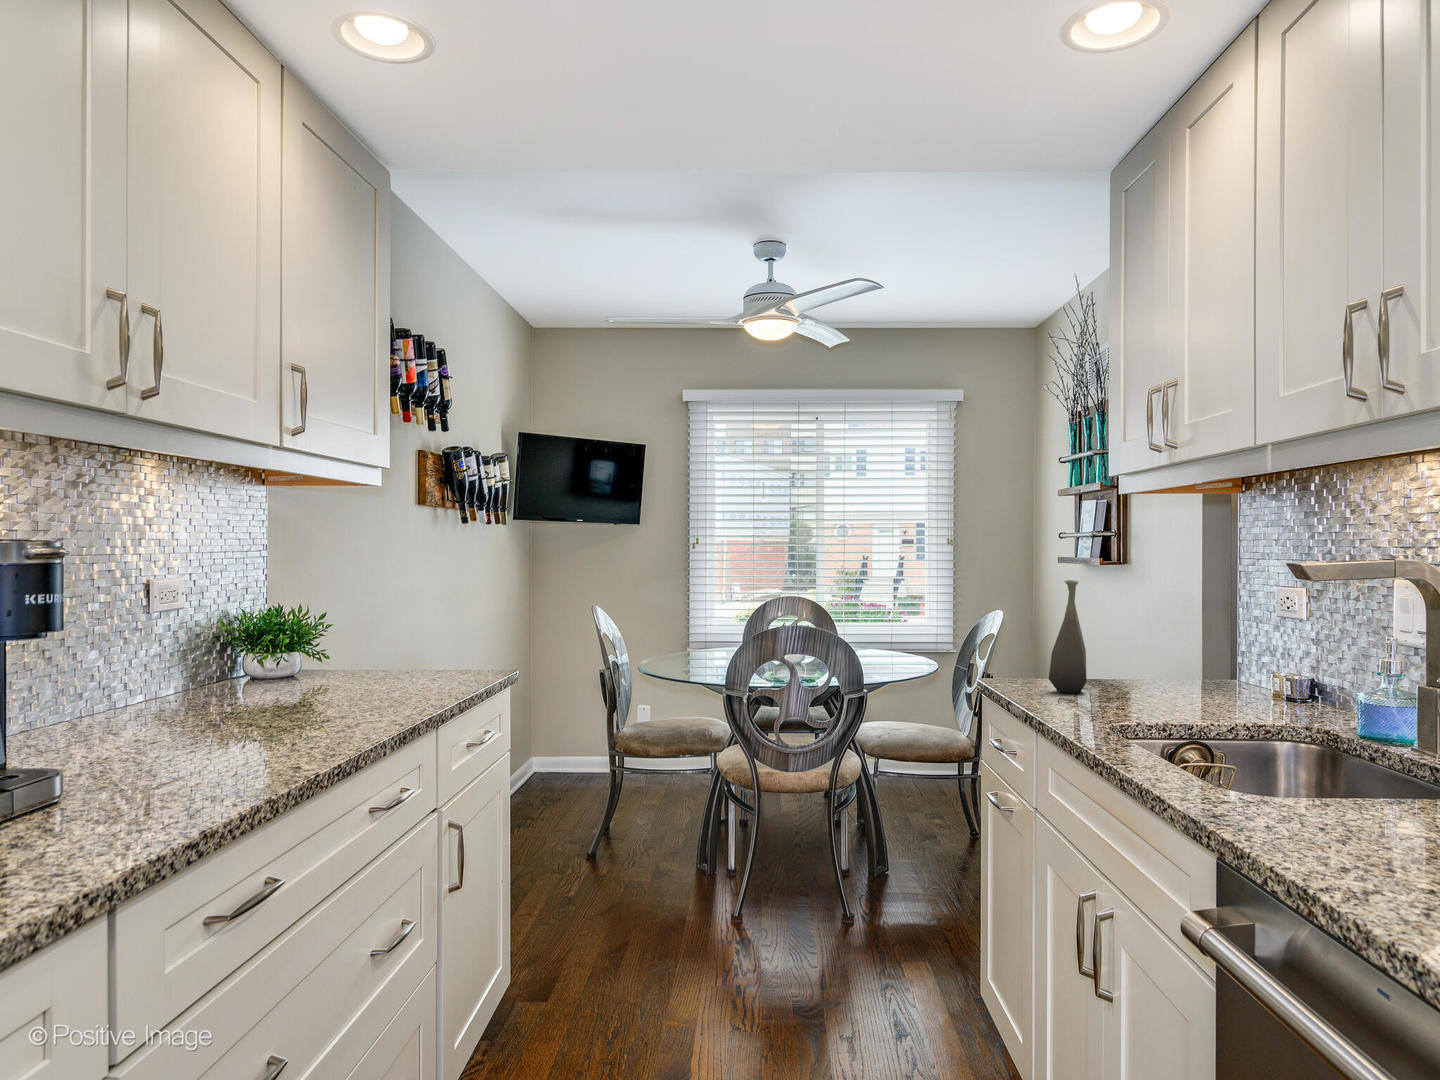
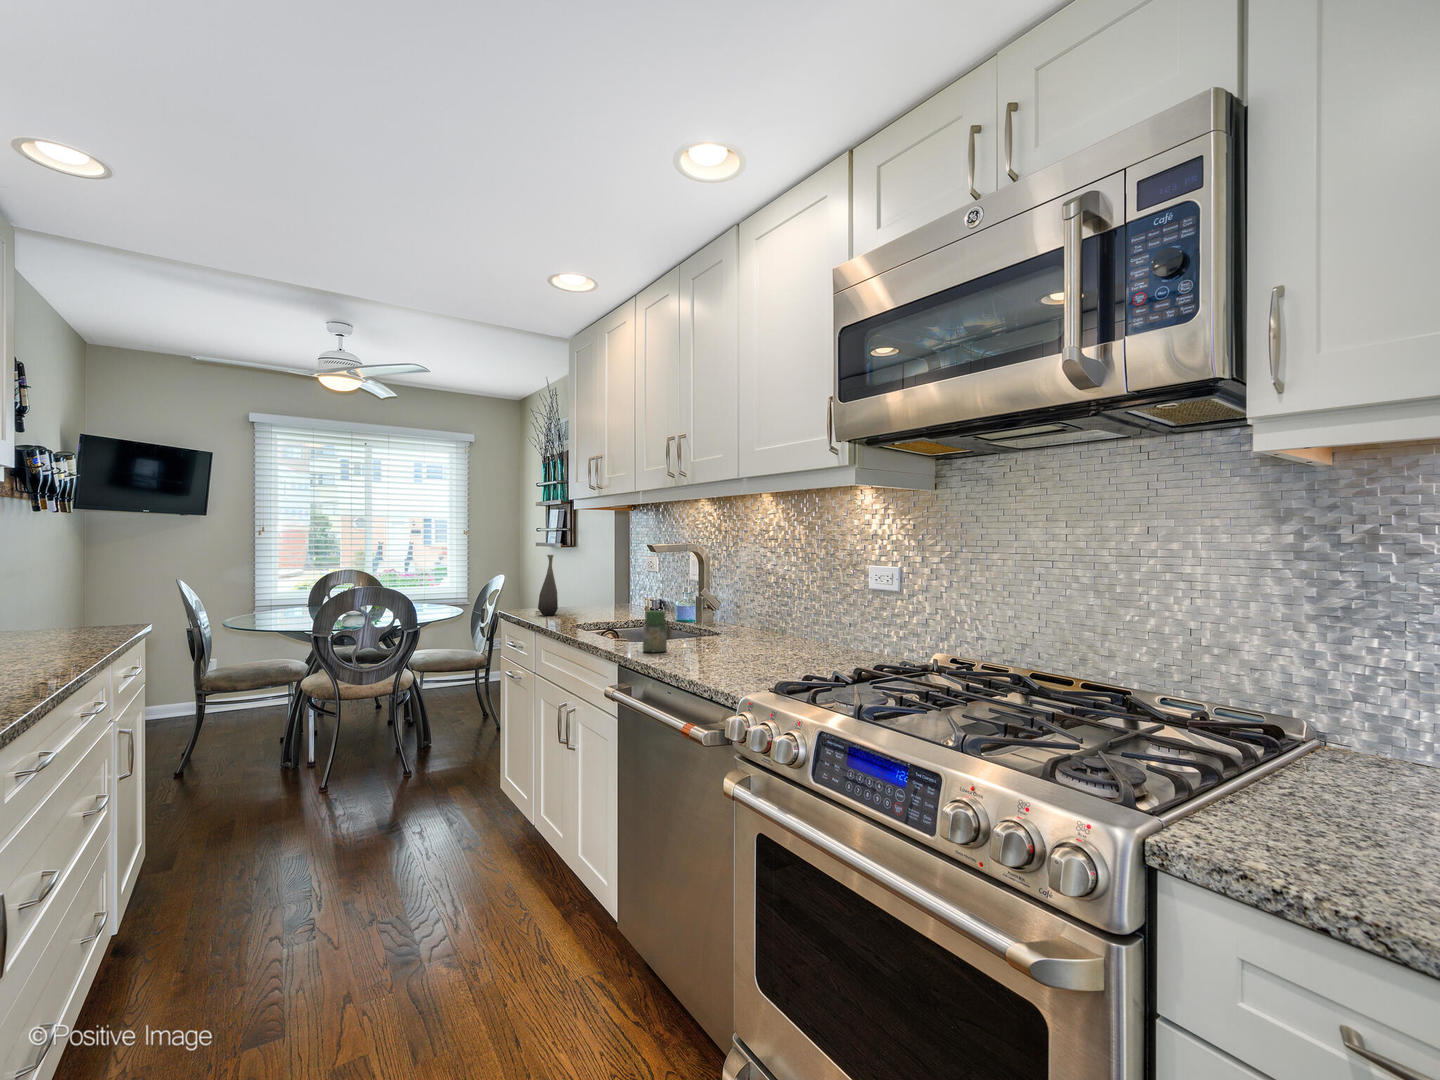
jar: none [1285,732,1359,845] -> present [643,610,667,652]

